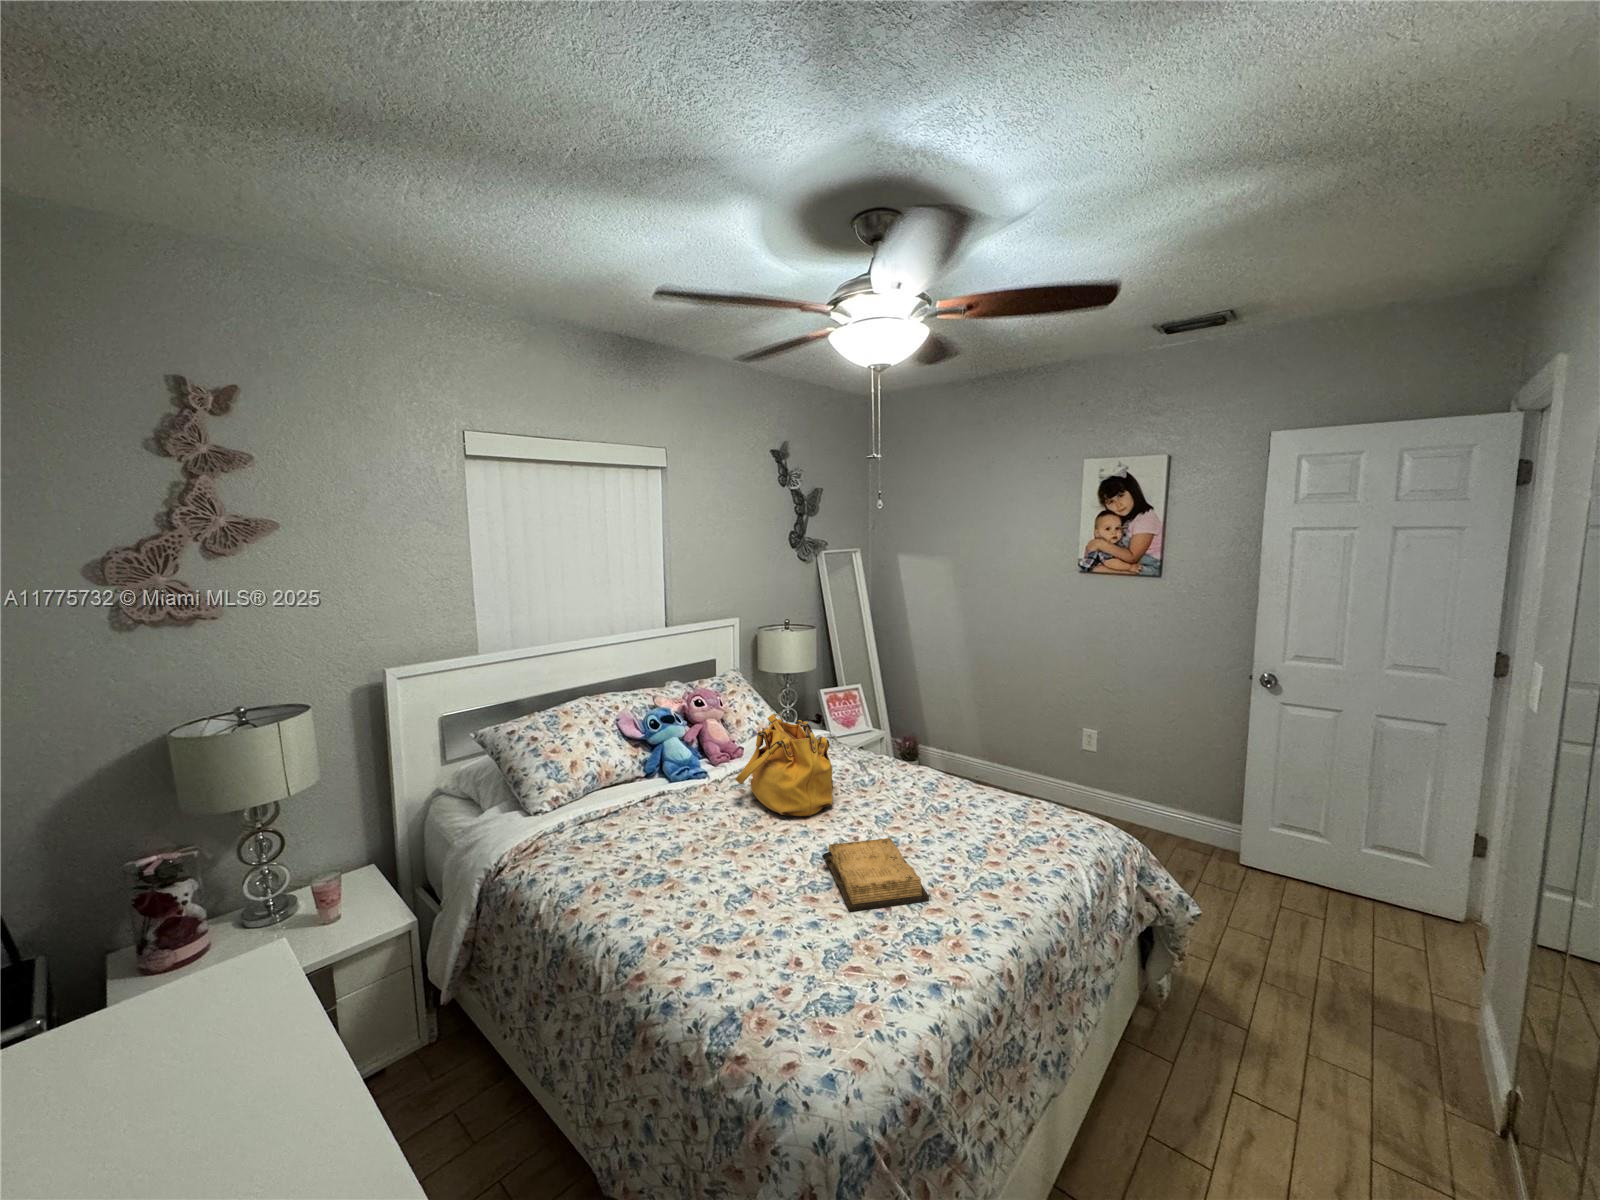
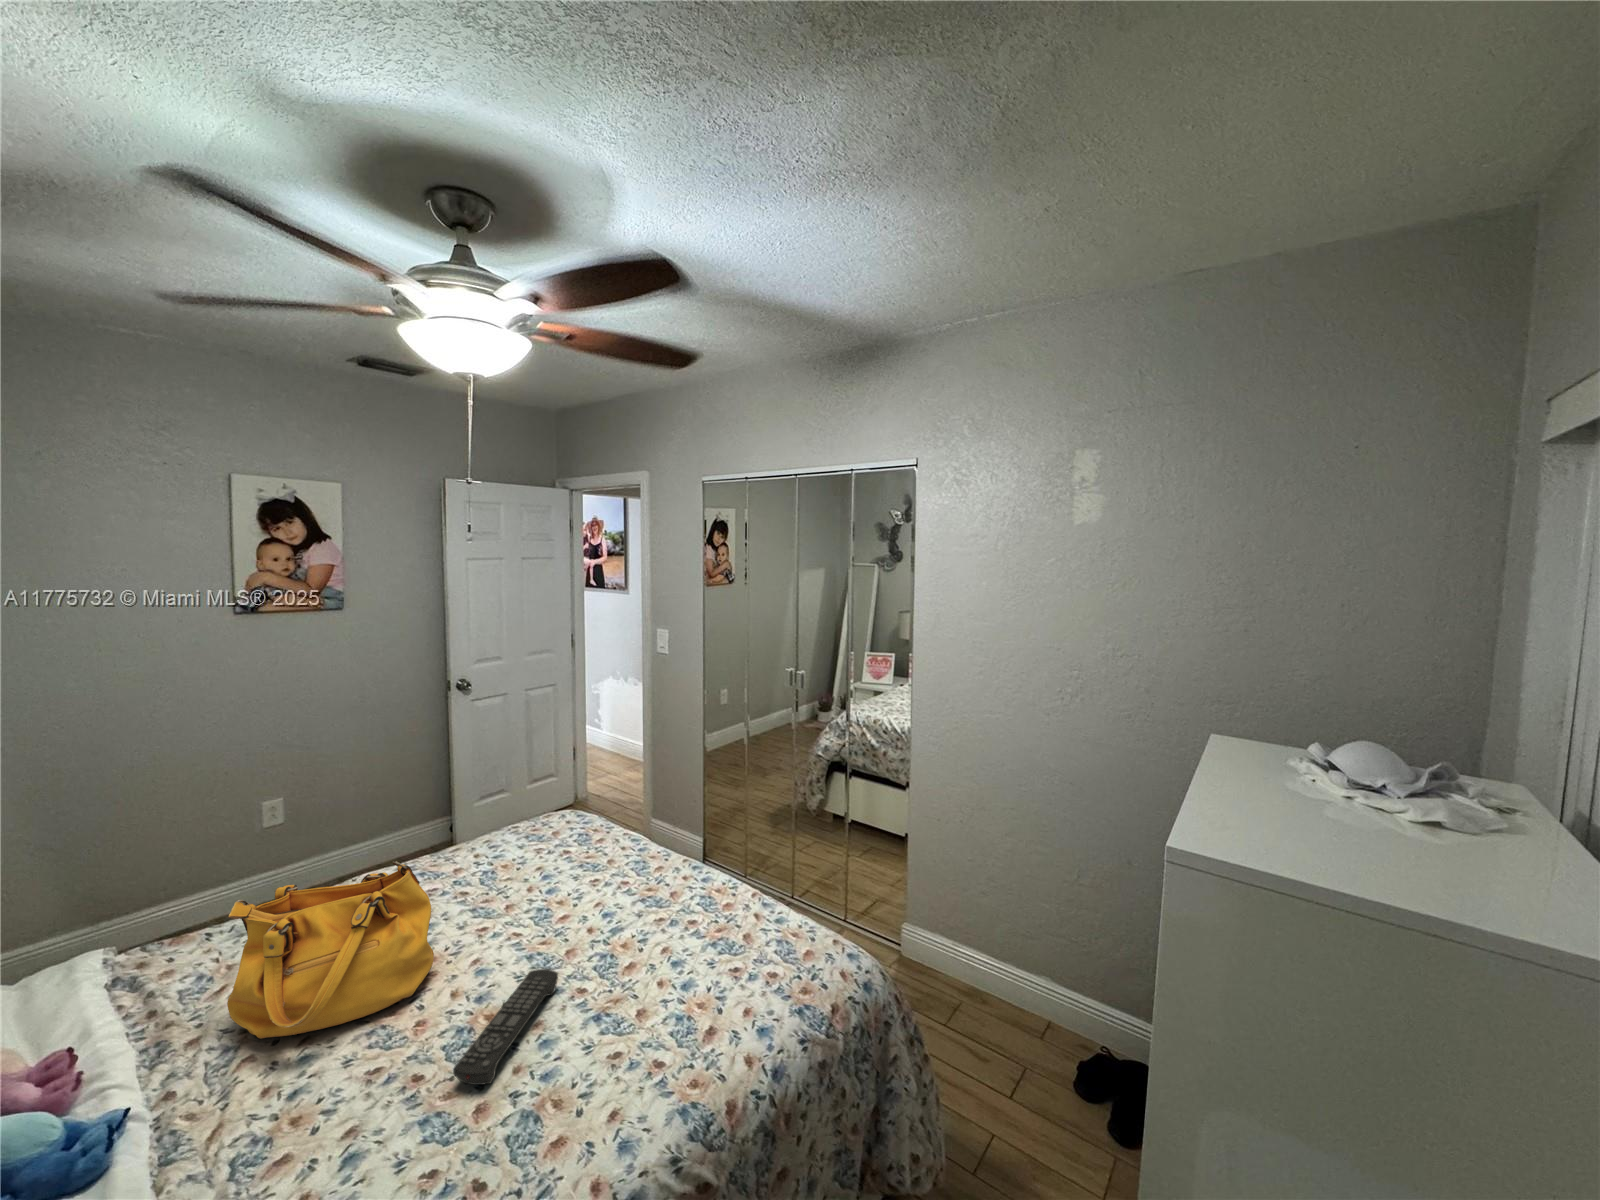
remote control: none [692,836,791,866] -> present [453,969,558,1085]
diary: present [822,838,929,911] -> none [560,882,667,955]

